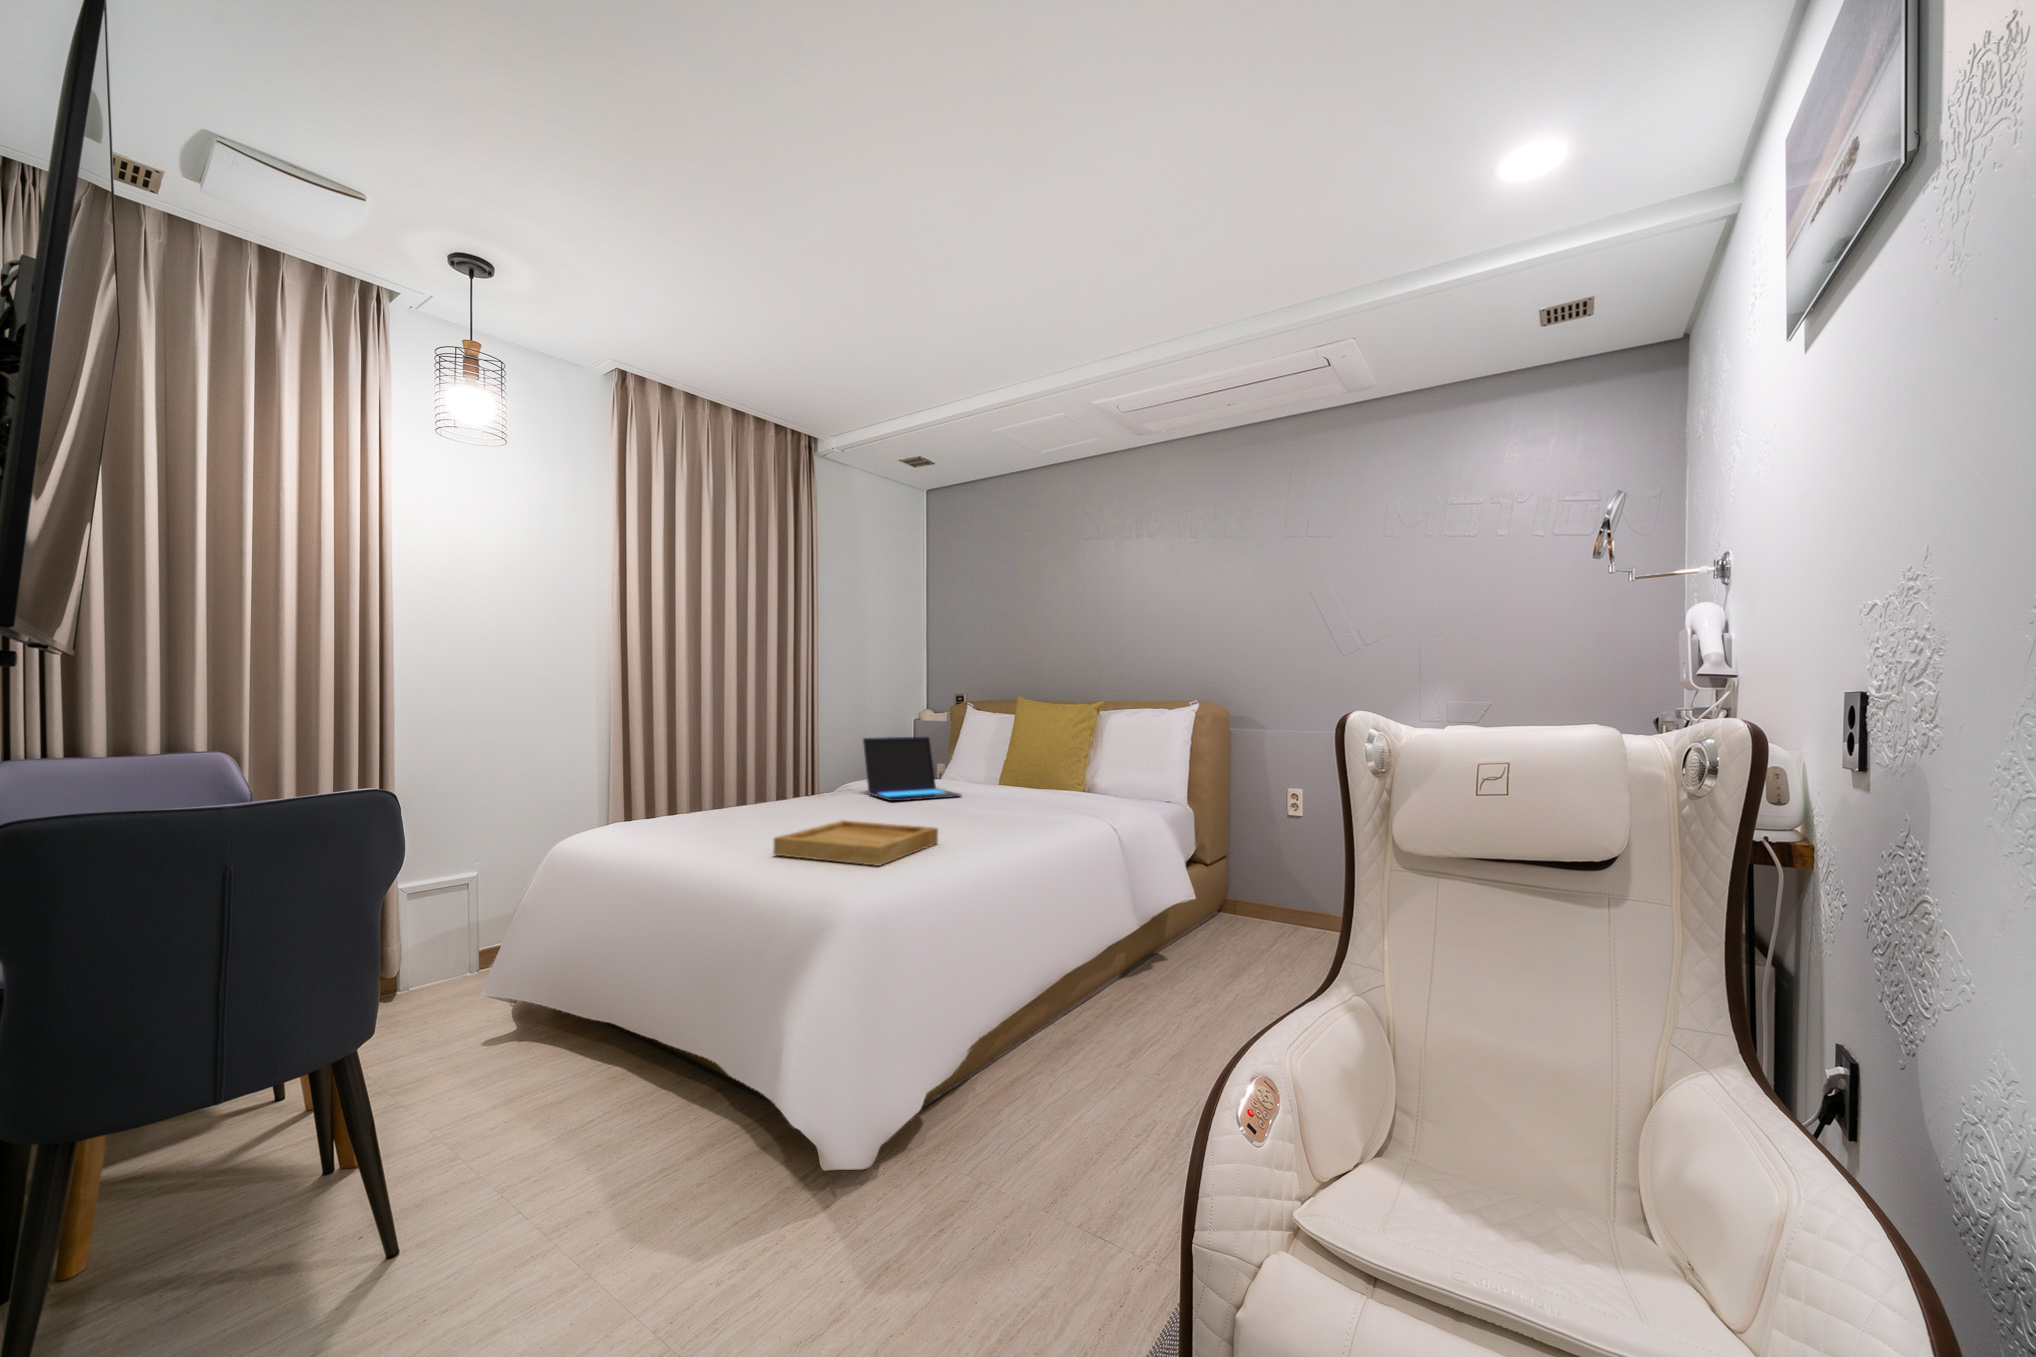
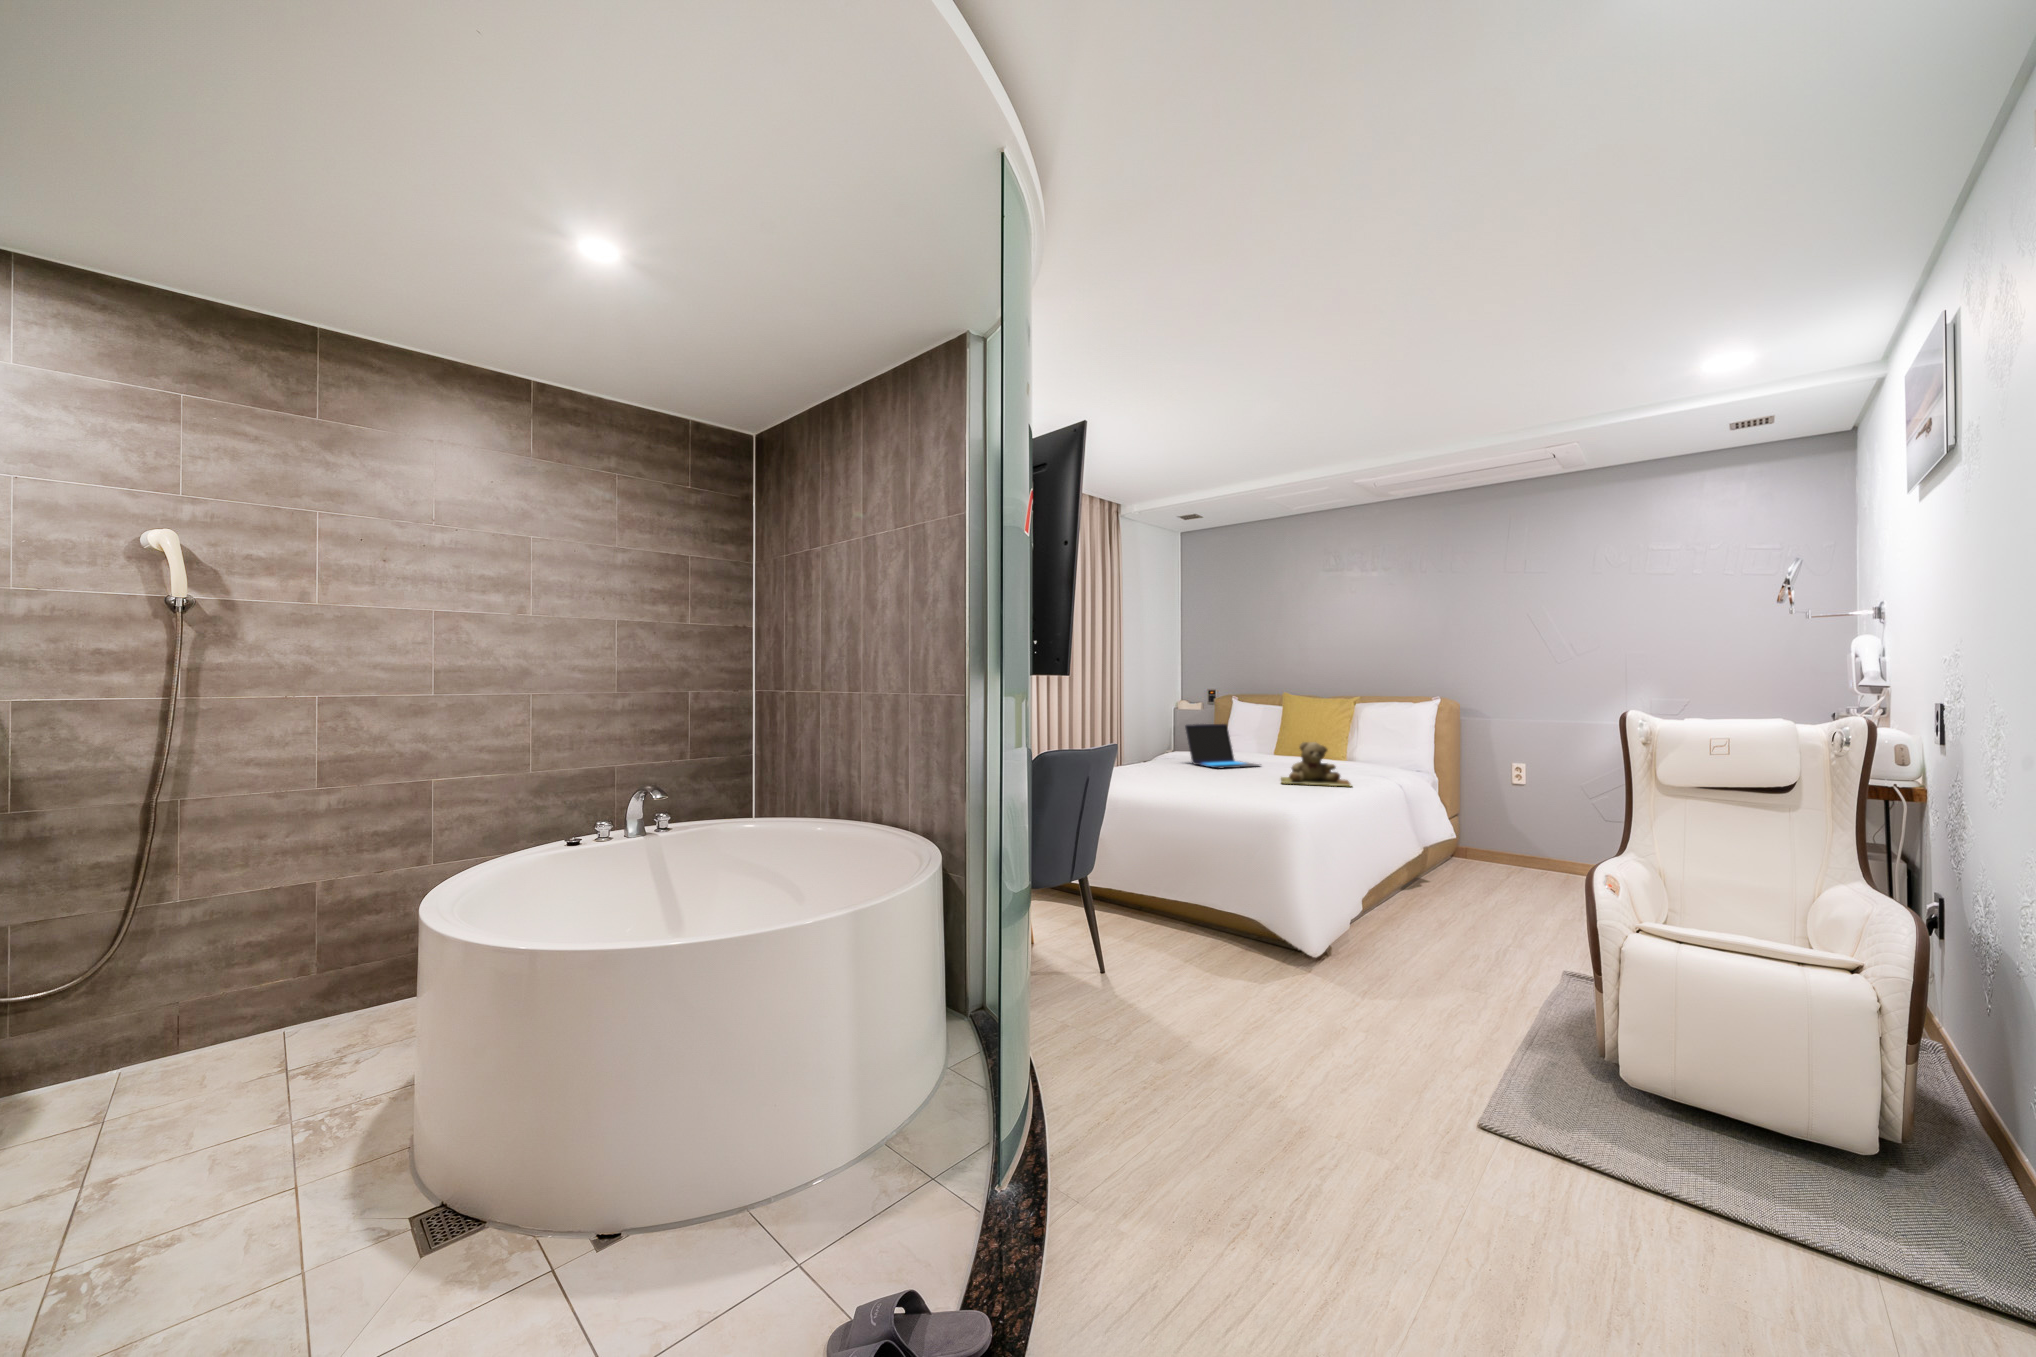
teddy bear: none [937,763,1048,831] -> present [1281,742,1351,786]
tray: present [773,820,938,866] -> none [1207,777,1297,802]

